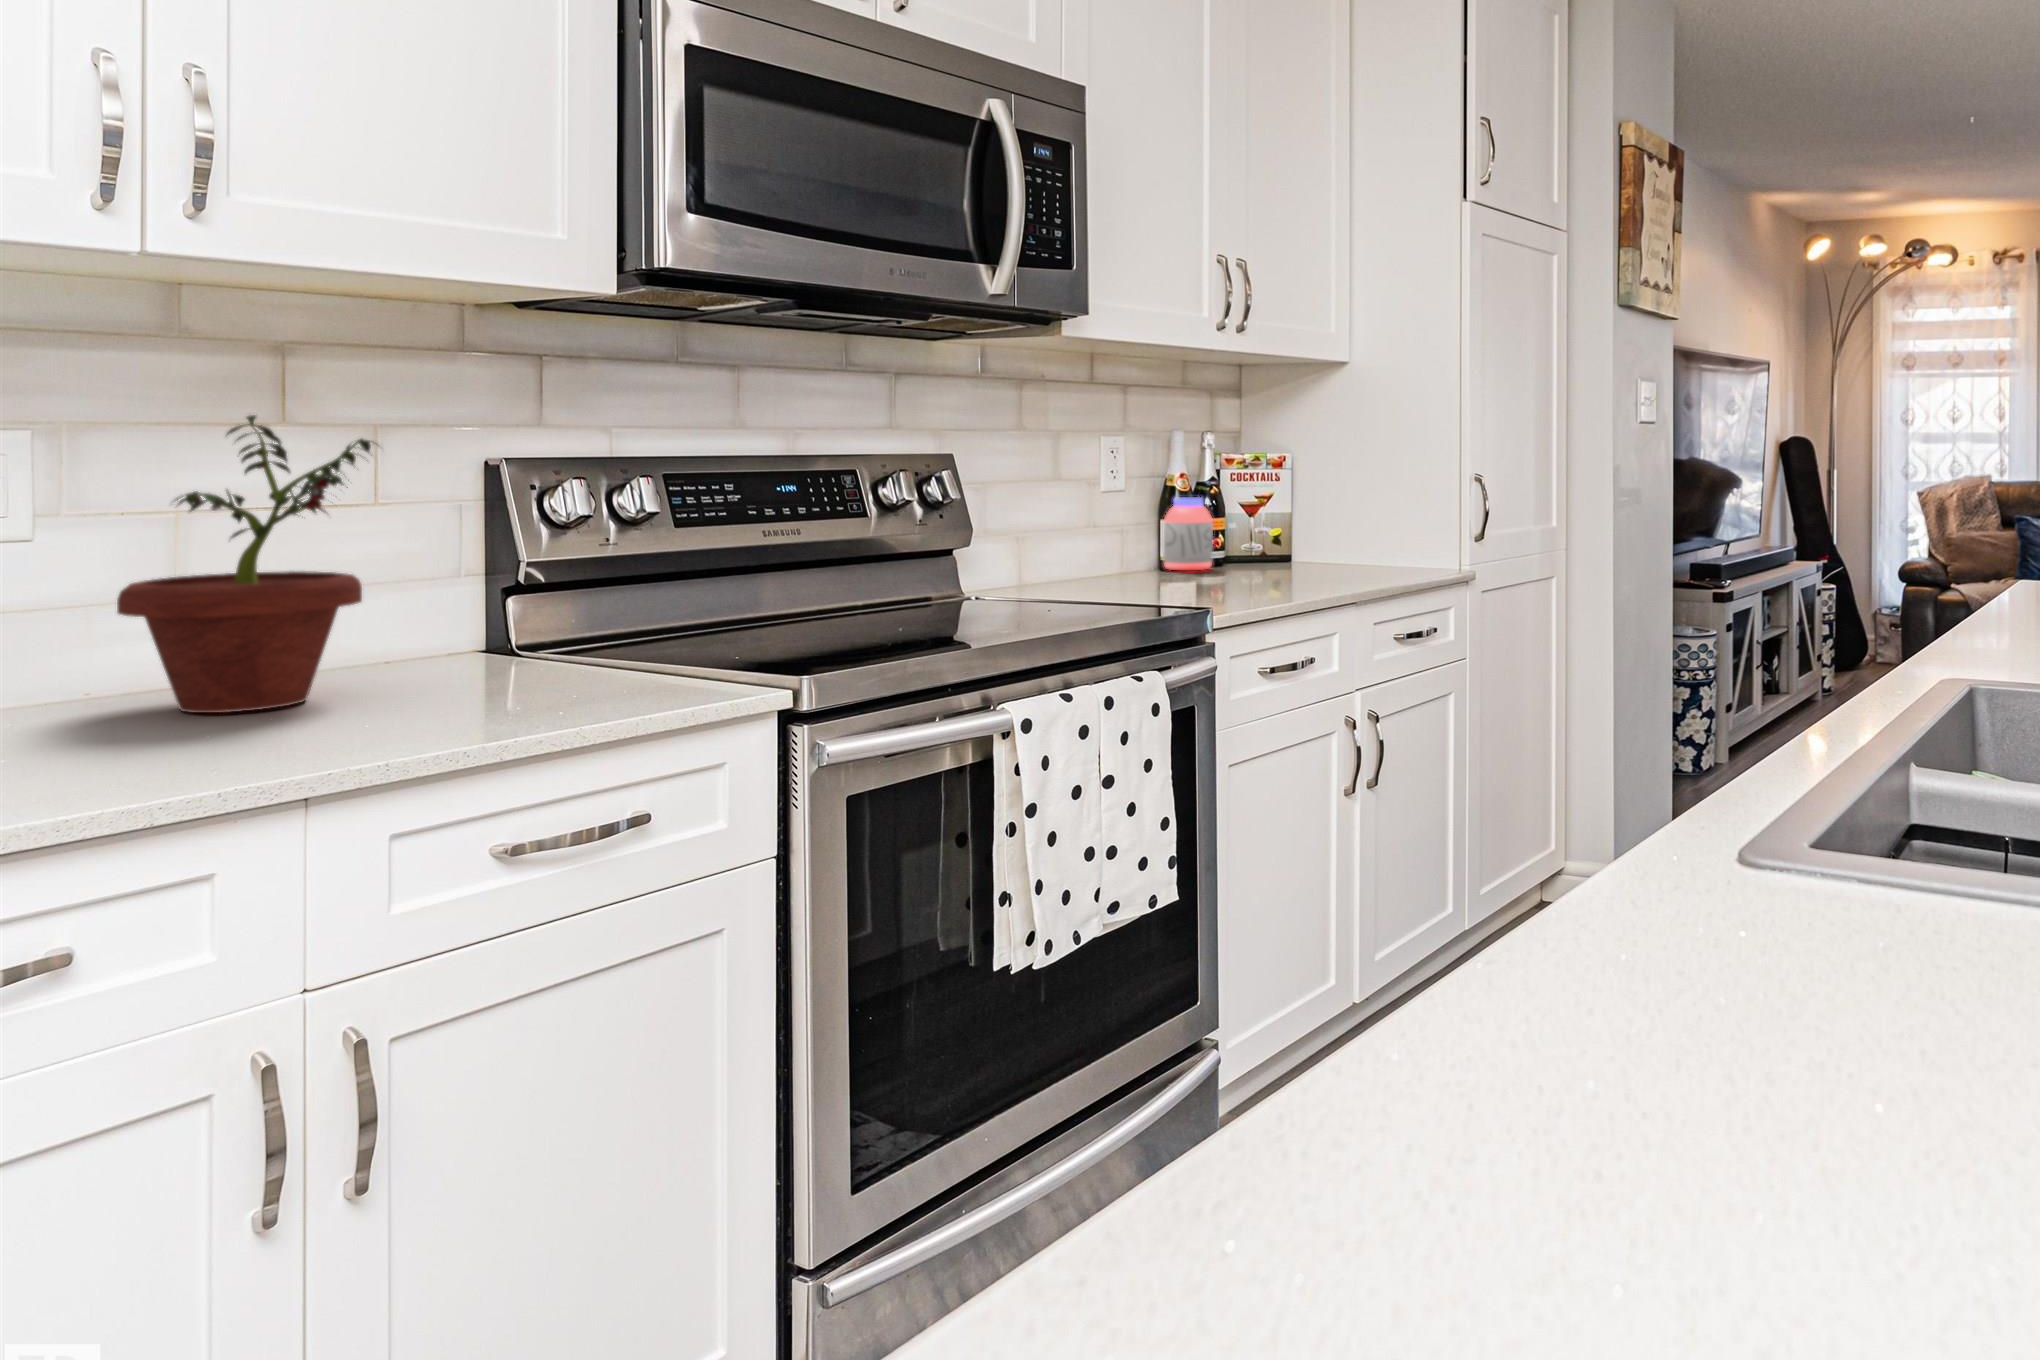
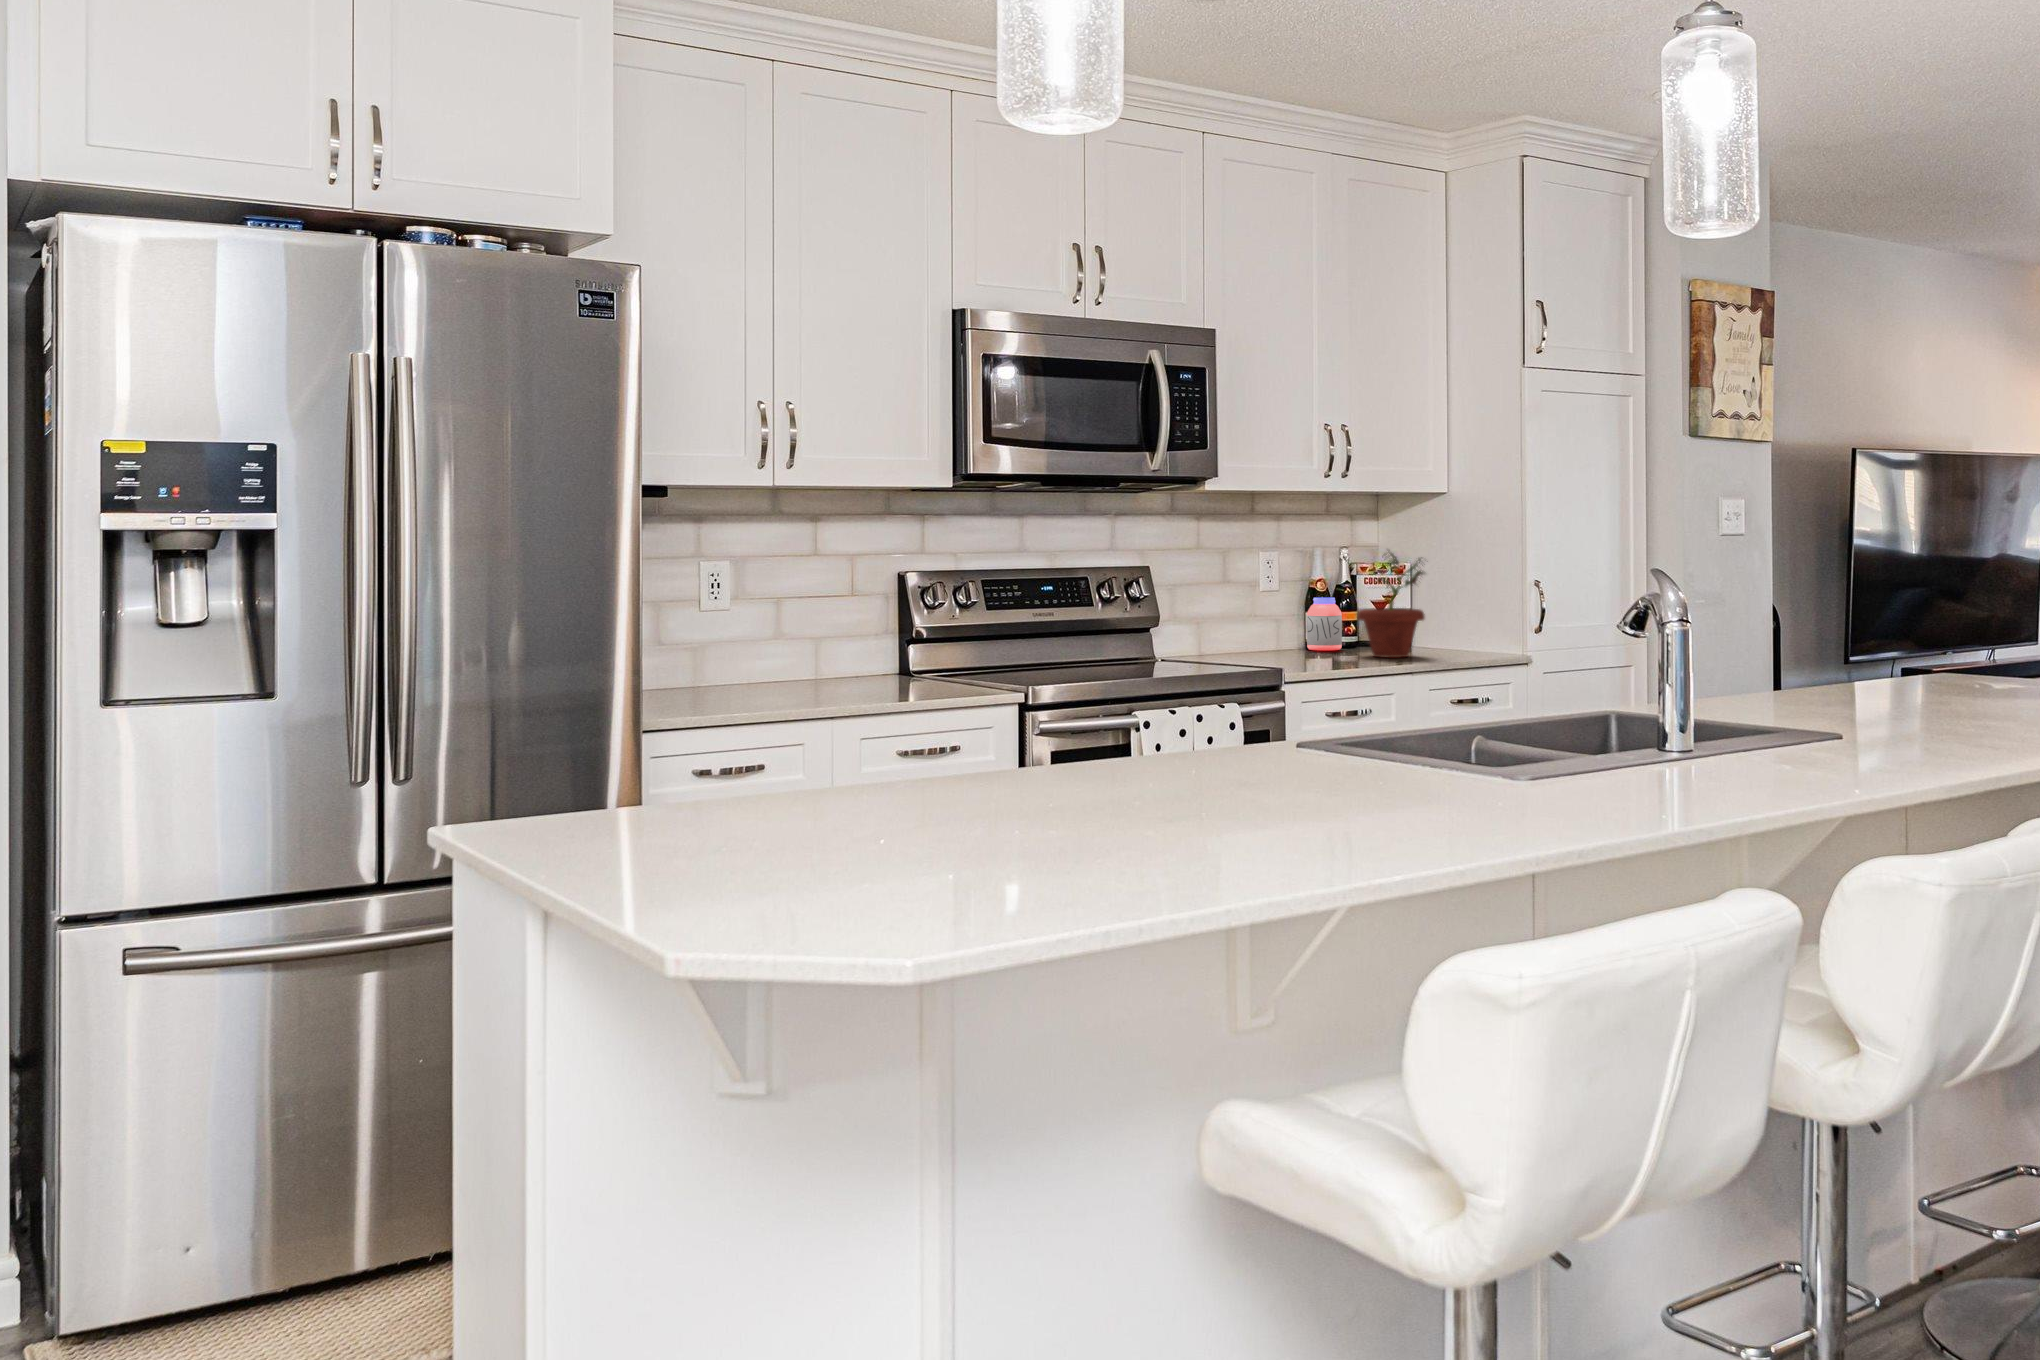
potted plant: present [117,415,371,713] -> present [1357,553,1425,657]

